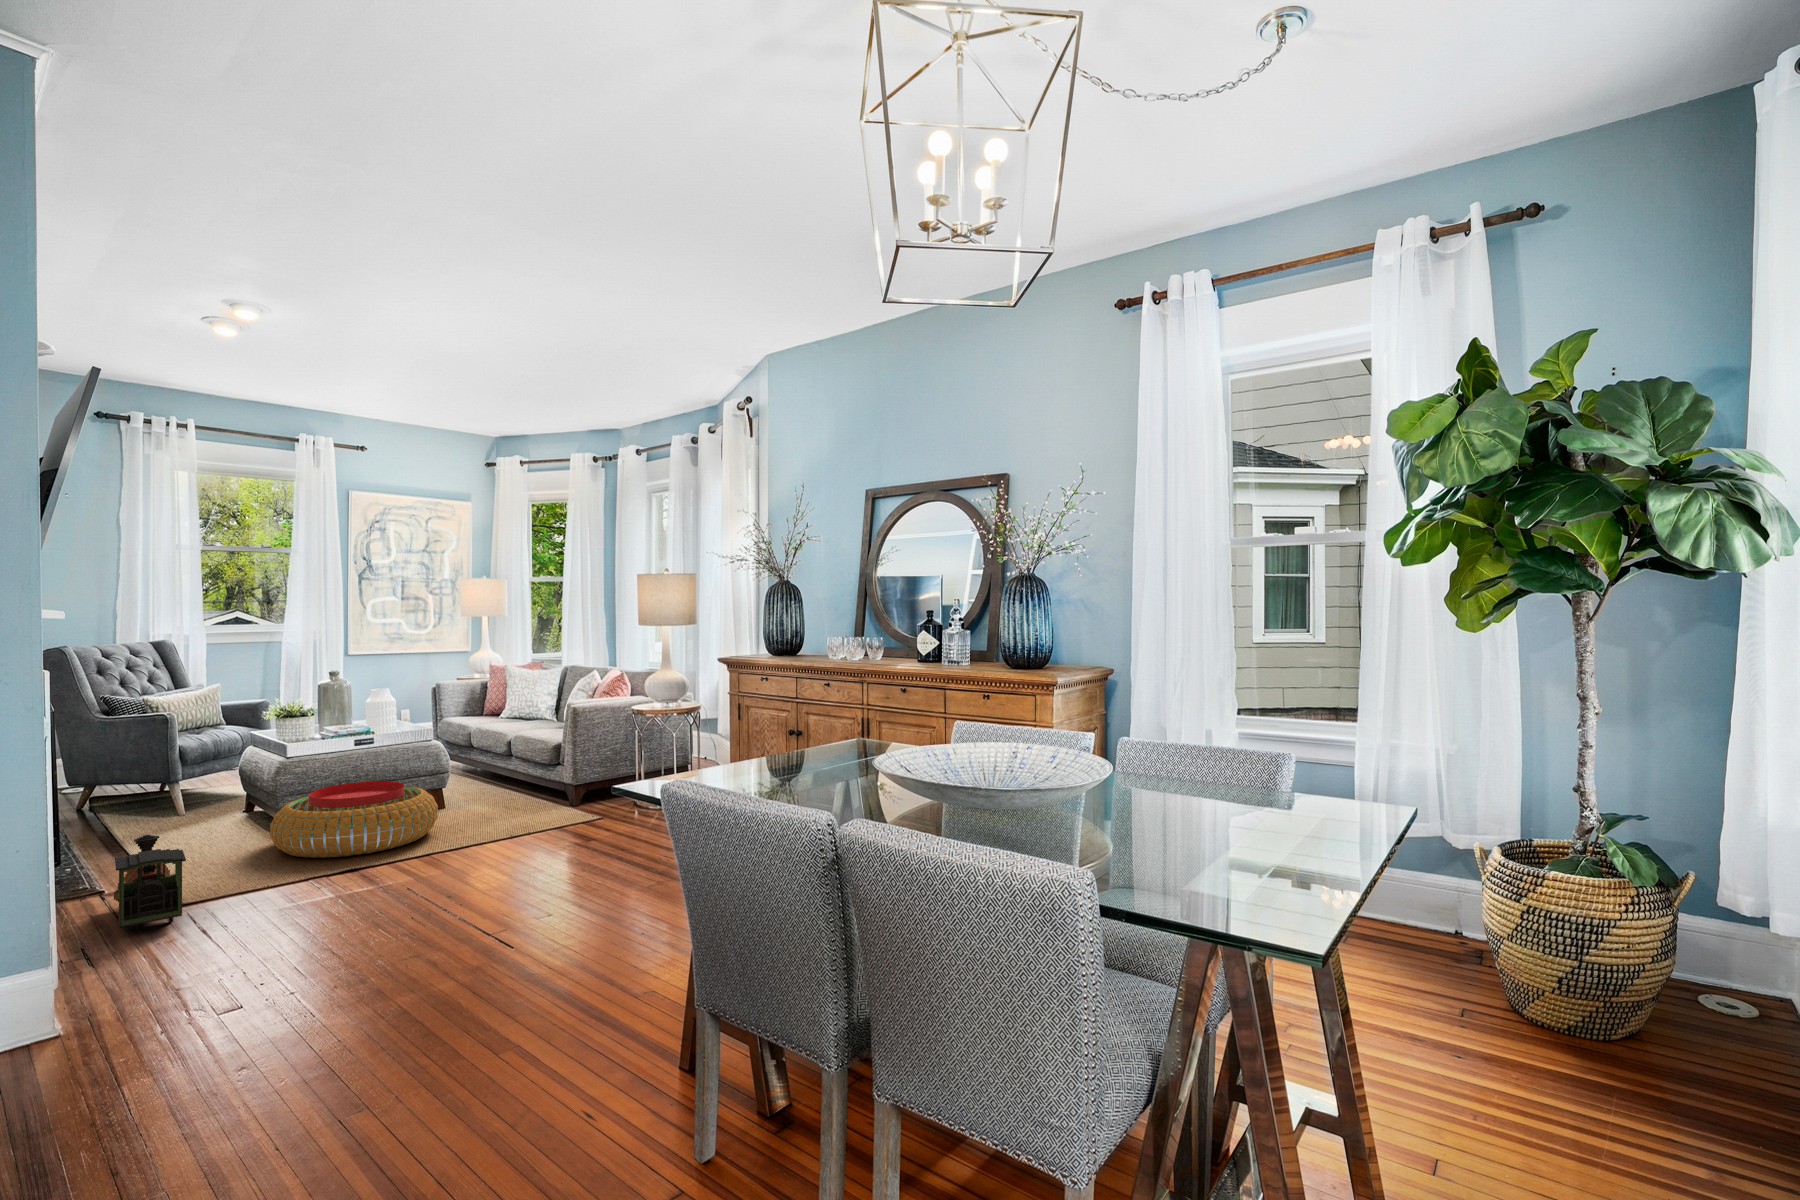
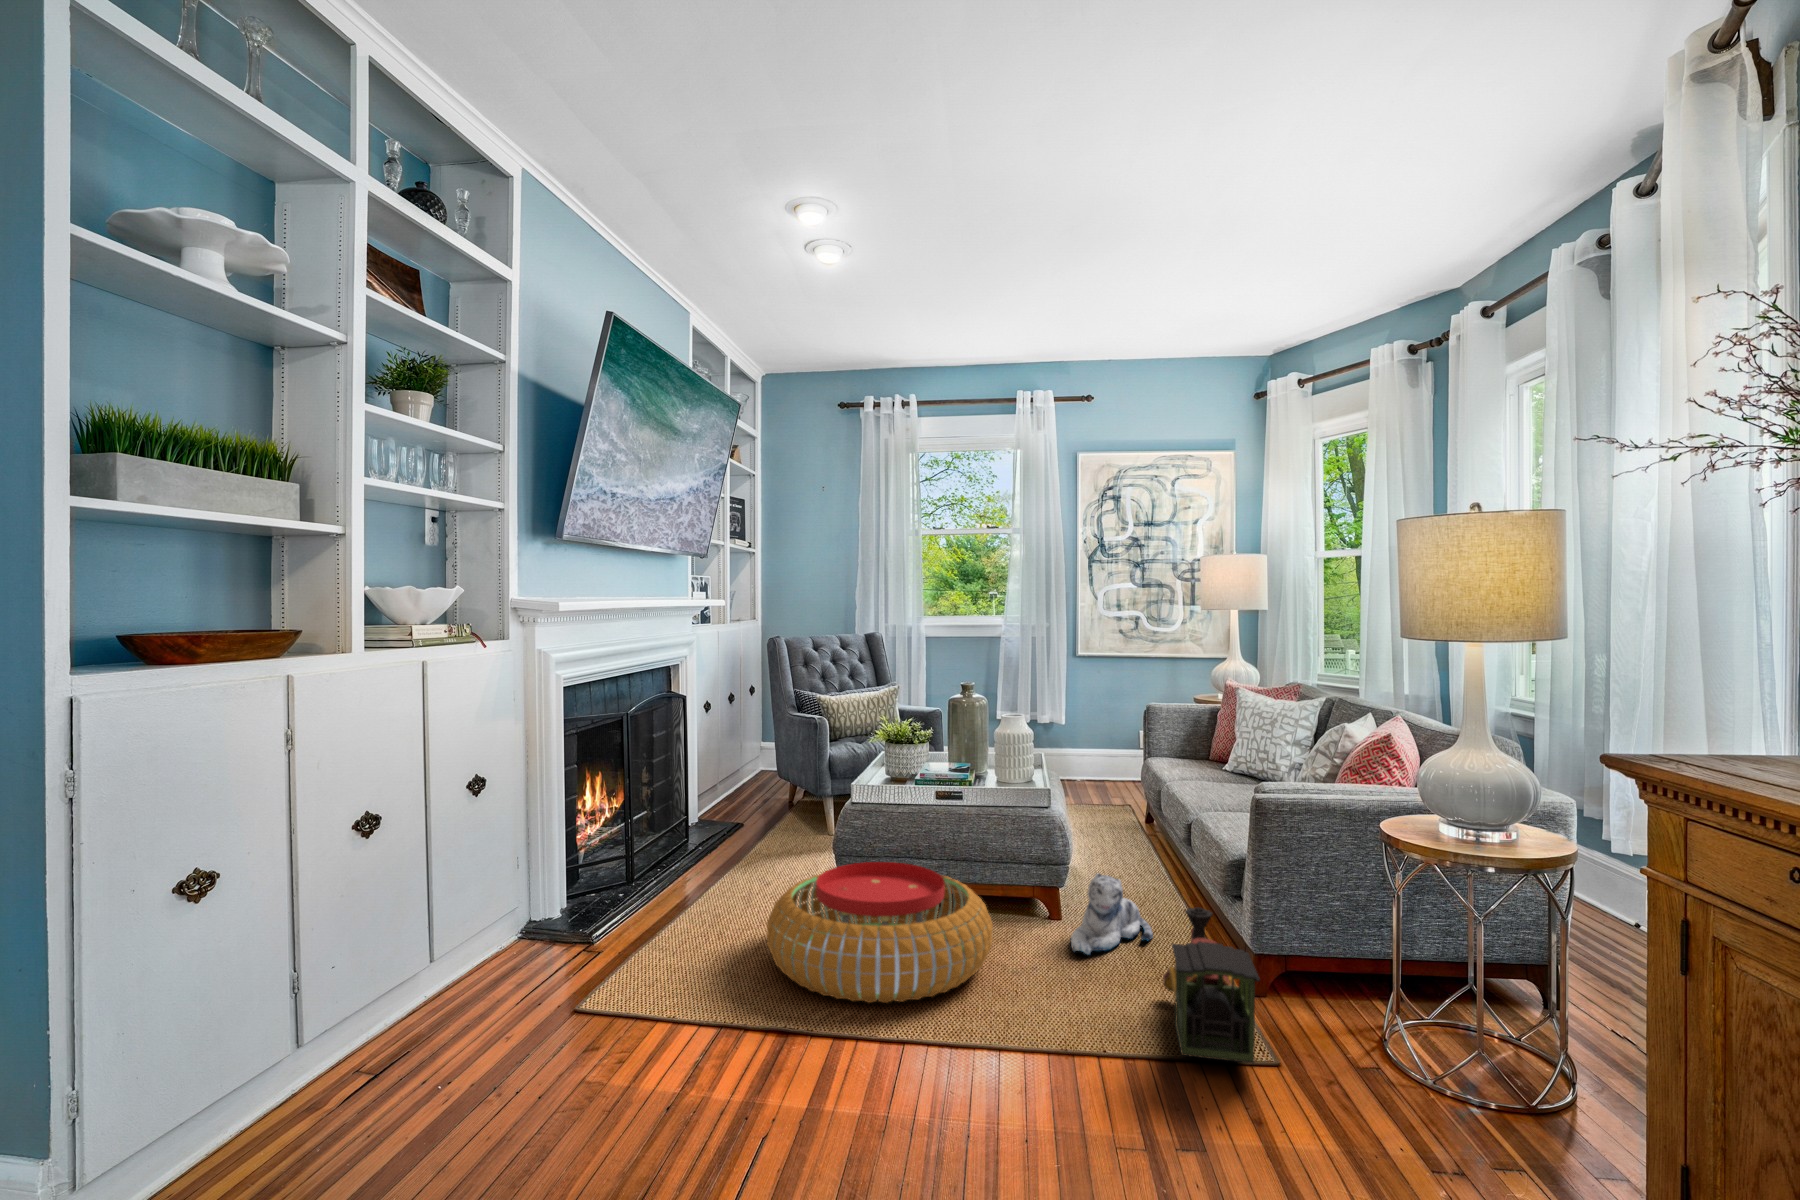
plush toy: none [464,768,508,812] -> present [1071,873,1153,955]
toy train: present [114,835,186,931] -> present [1163,907,1260,1064]

